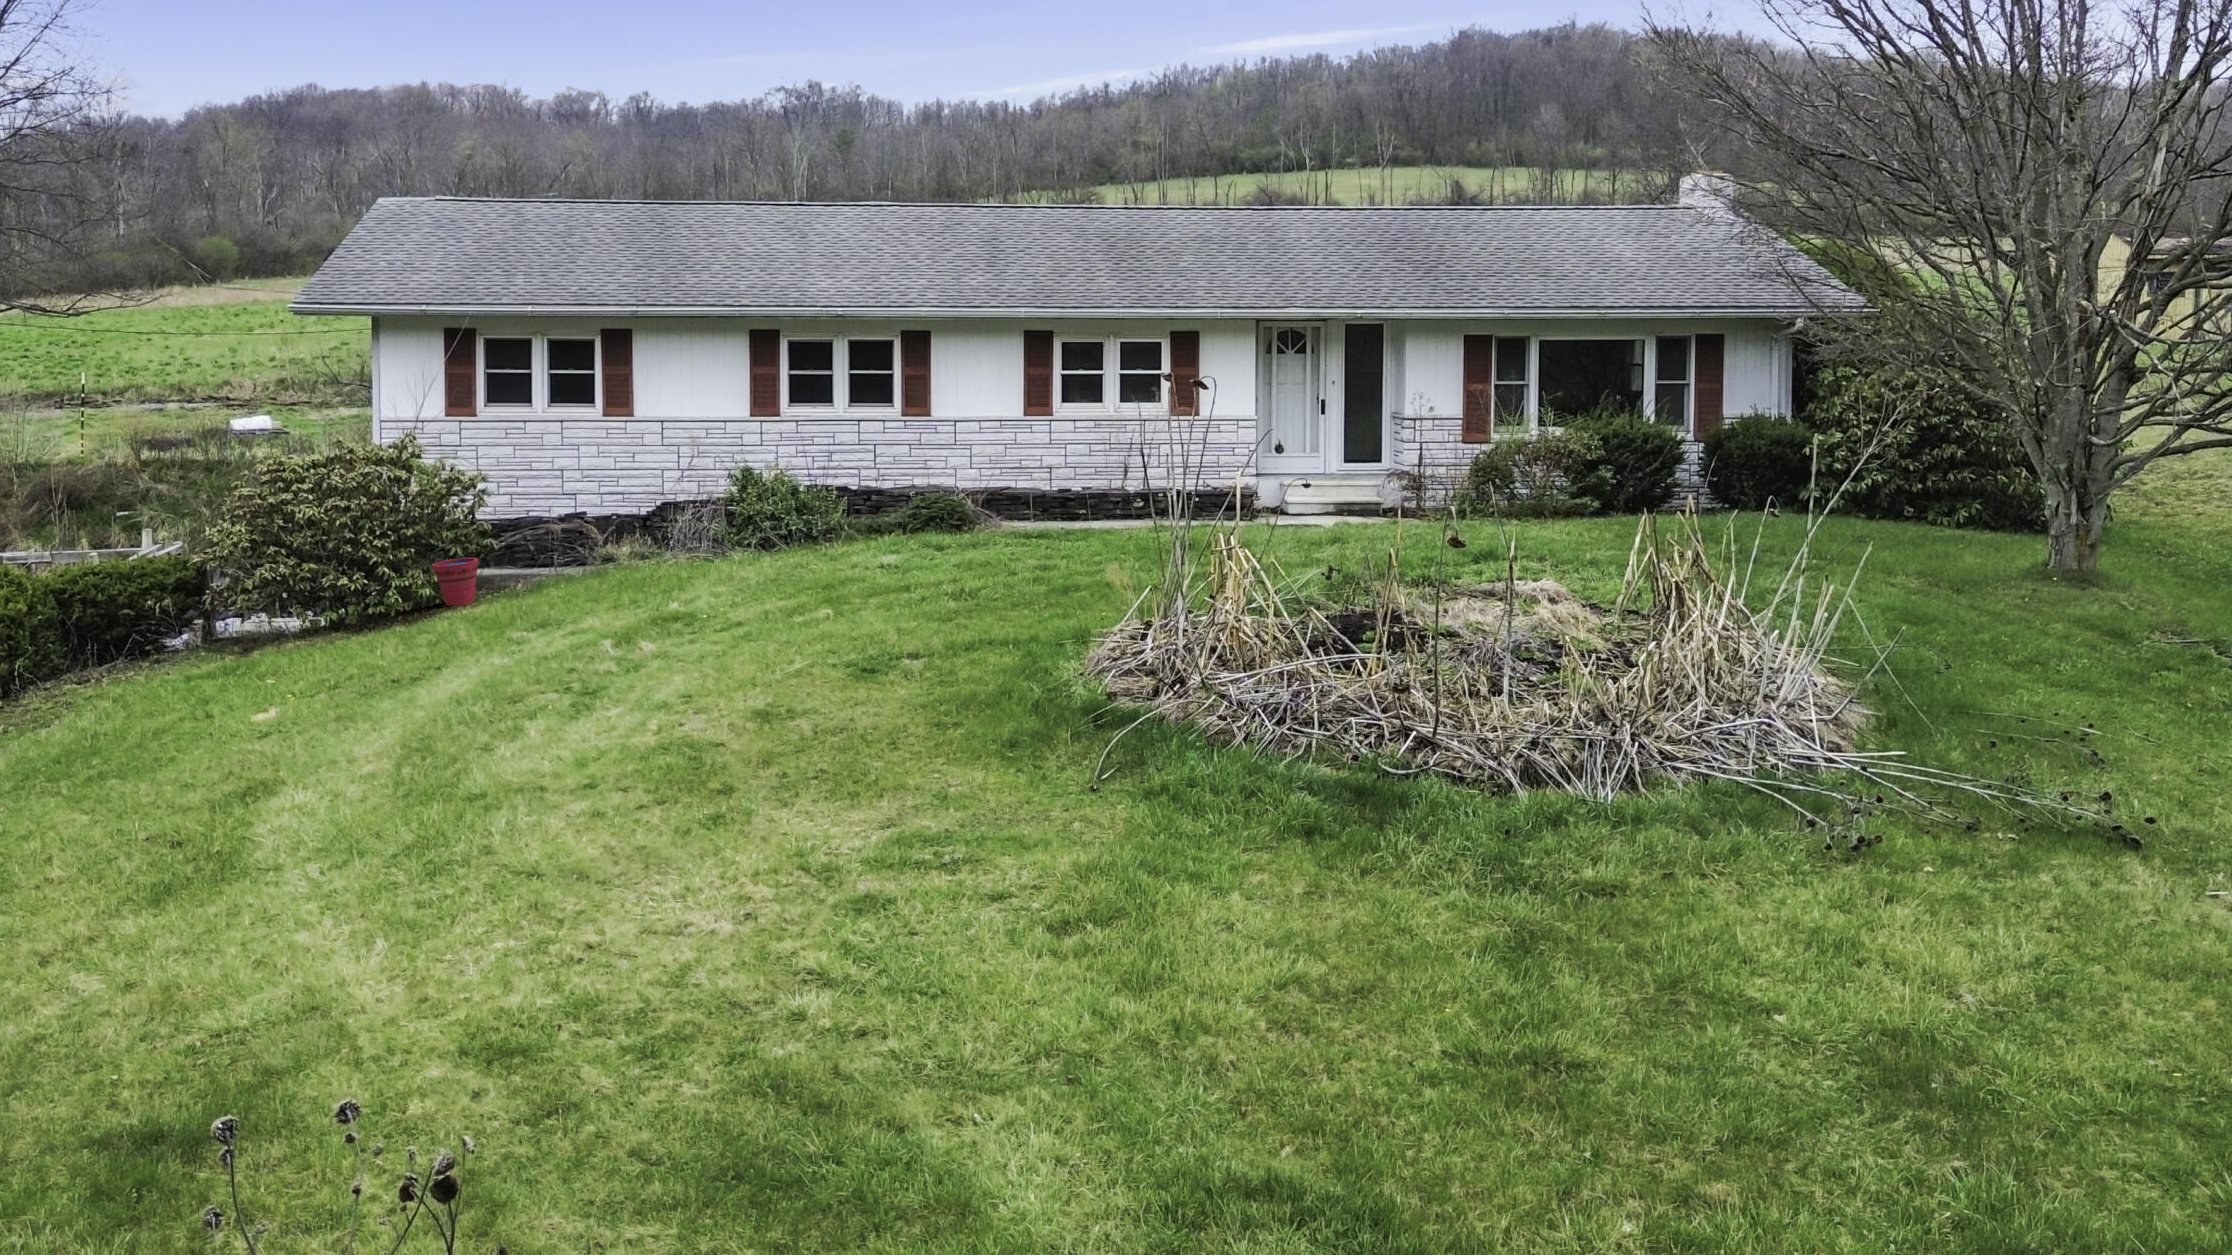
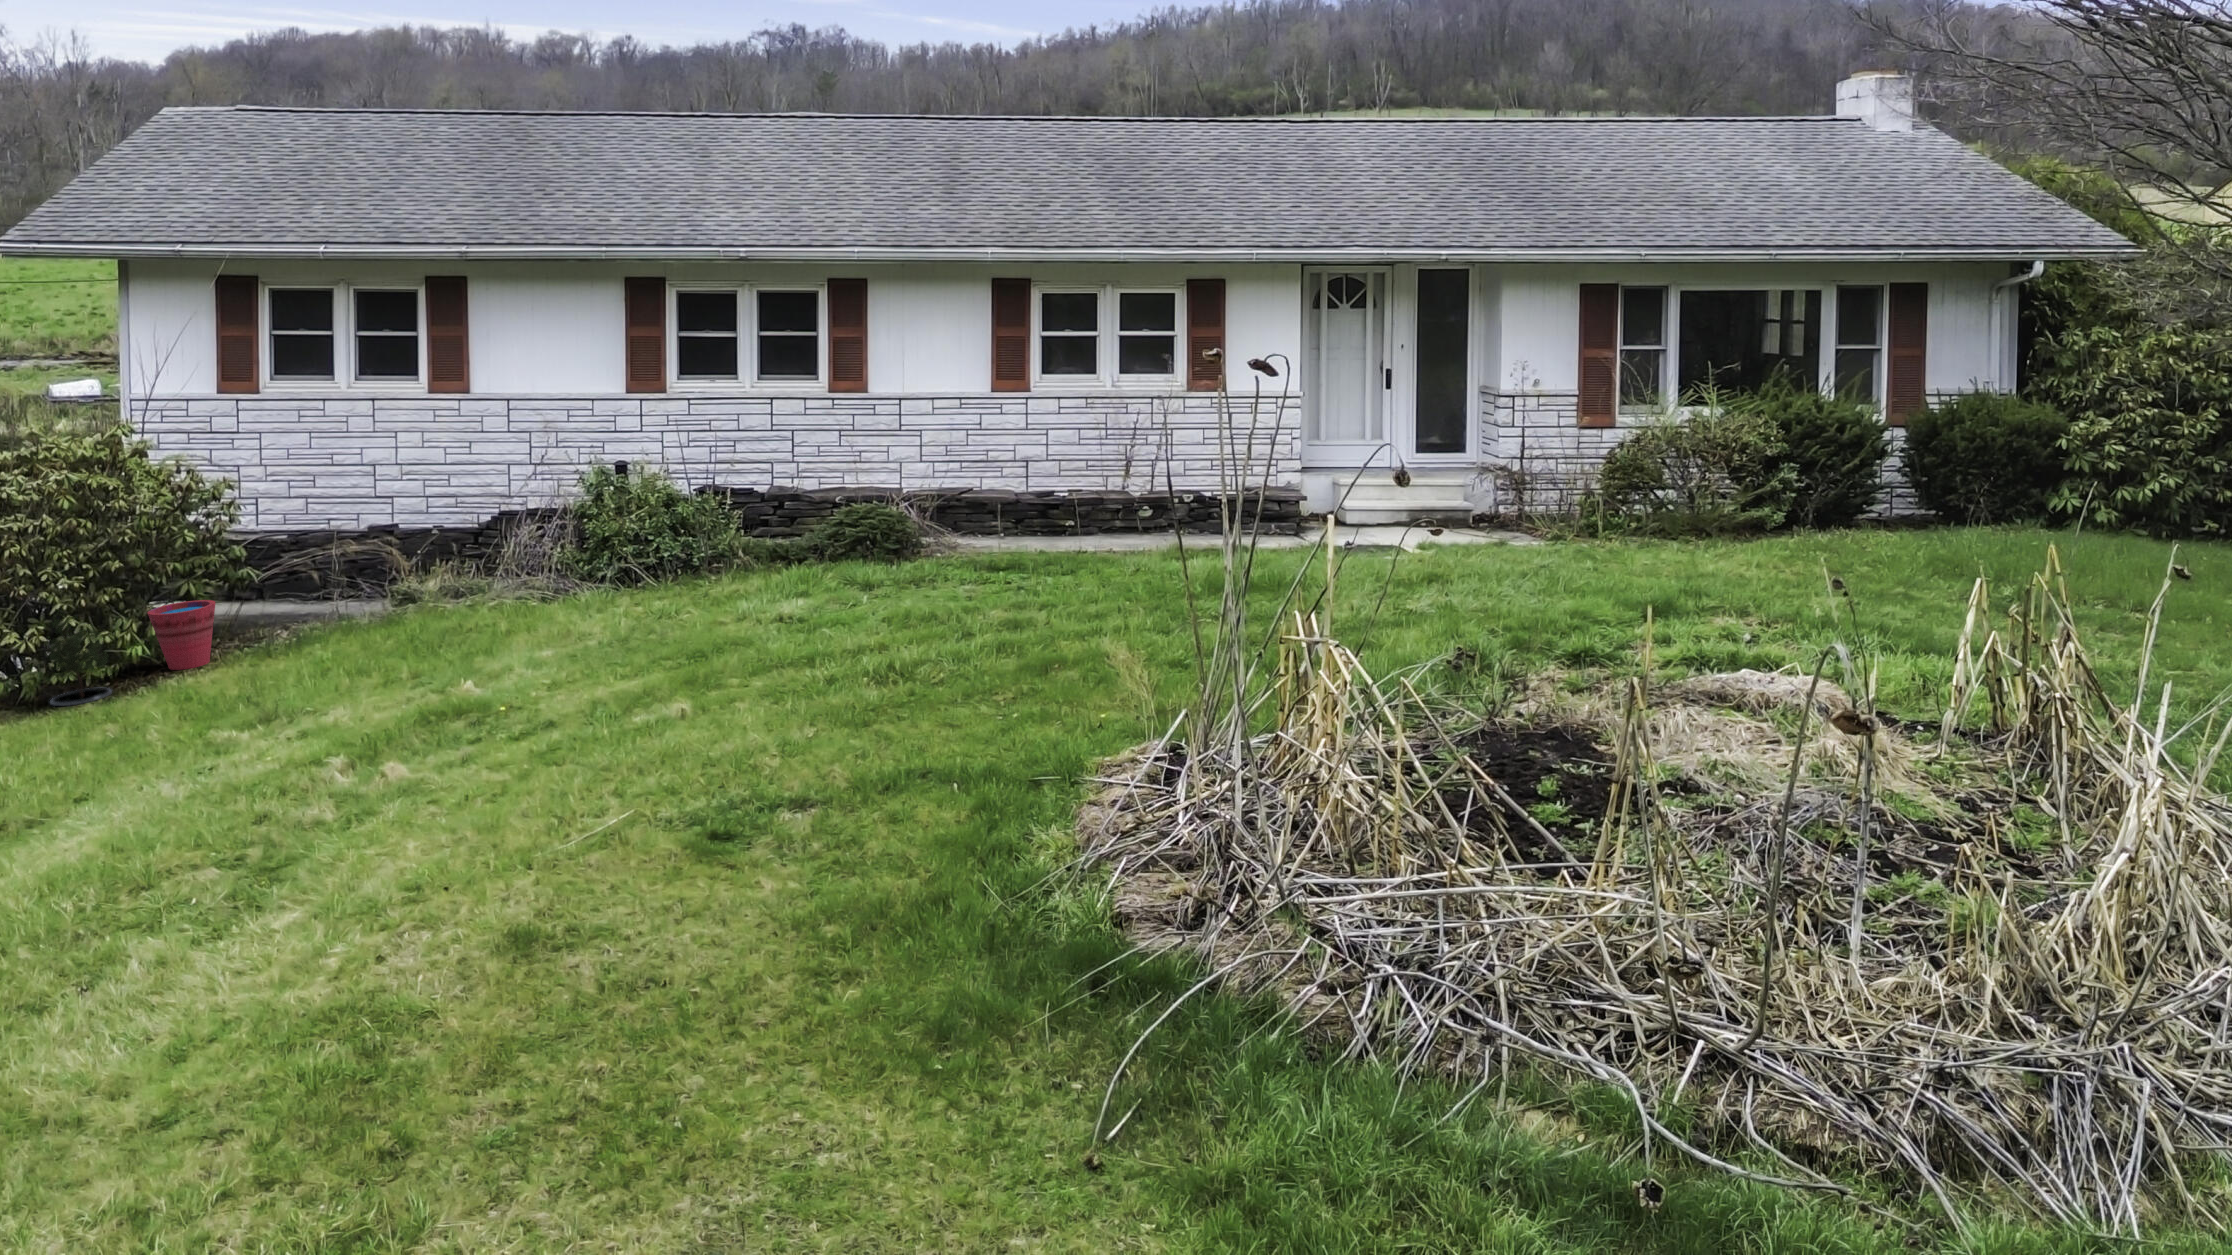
potted tree: present [1586,471,1613,517] -> present [45,610,112,706]

